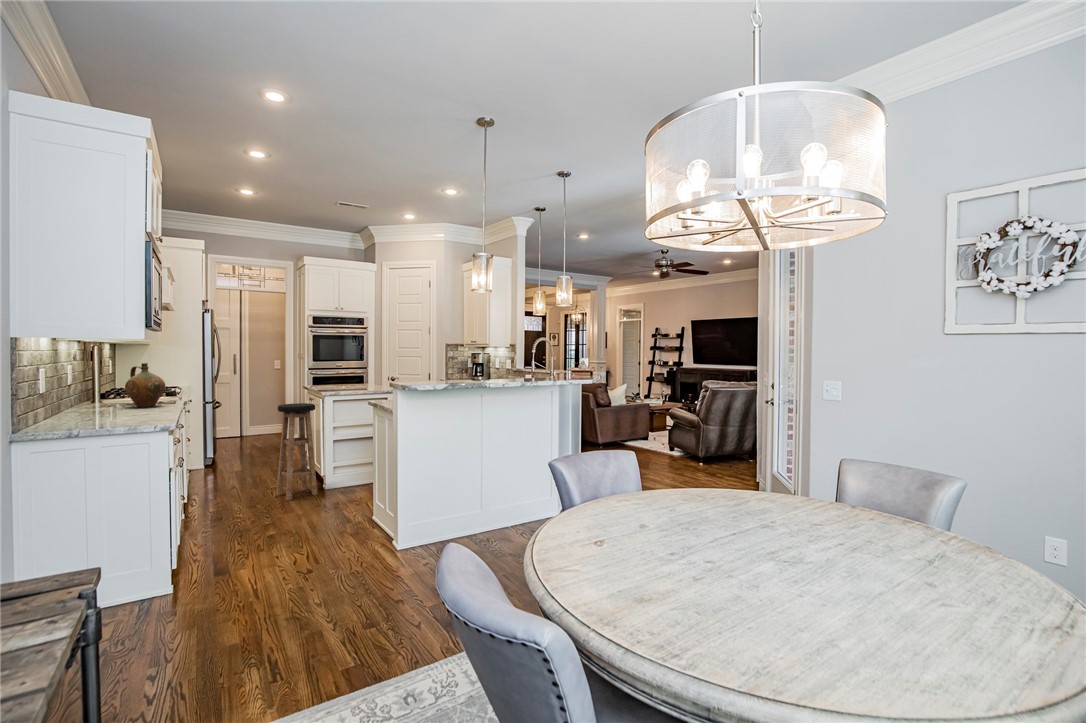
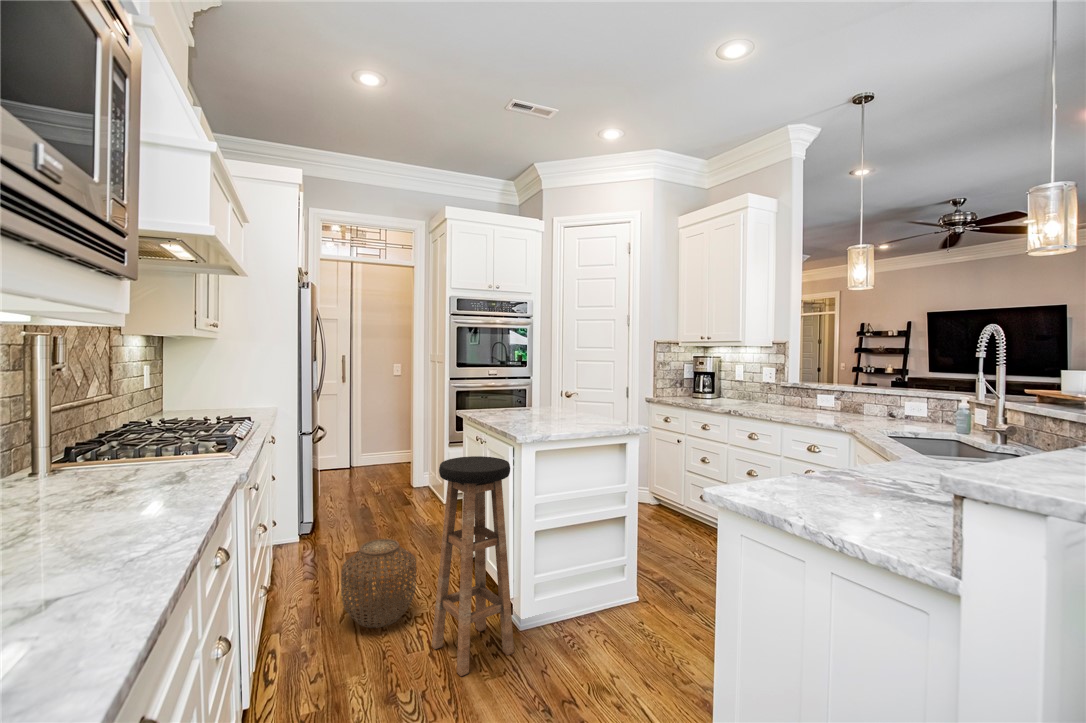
ceramic jug: present [125,363,165,407] -> none [76,383,192,511]
woven basket: none [229,450,271,492] -> present [341,539,416,628]

